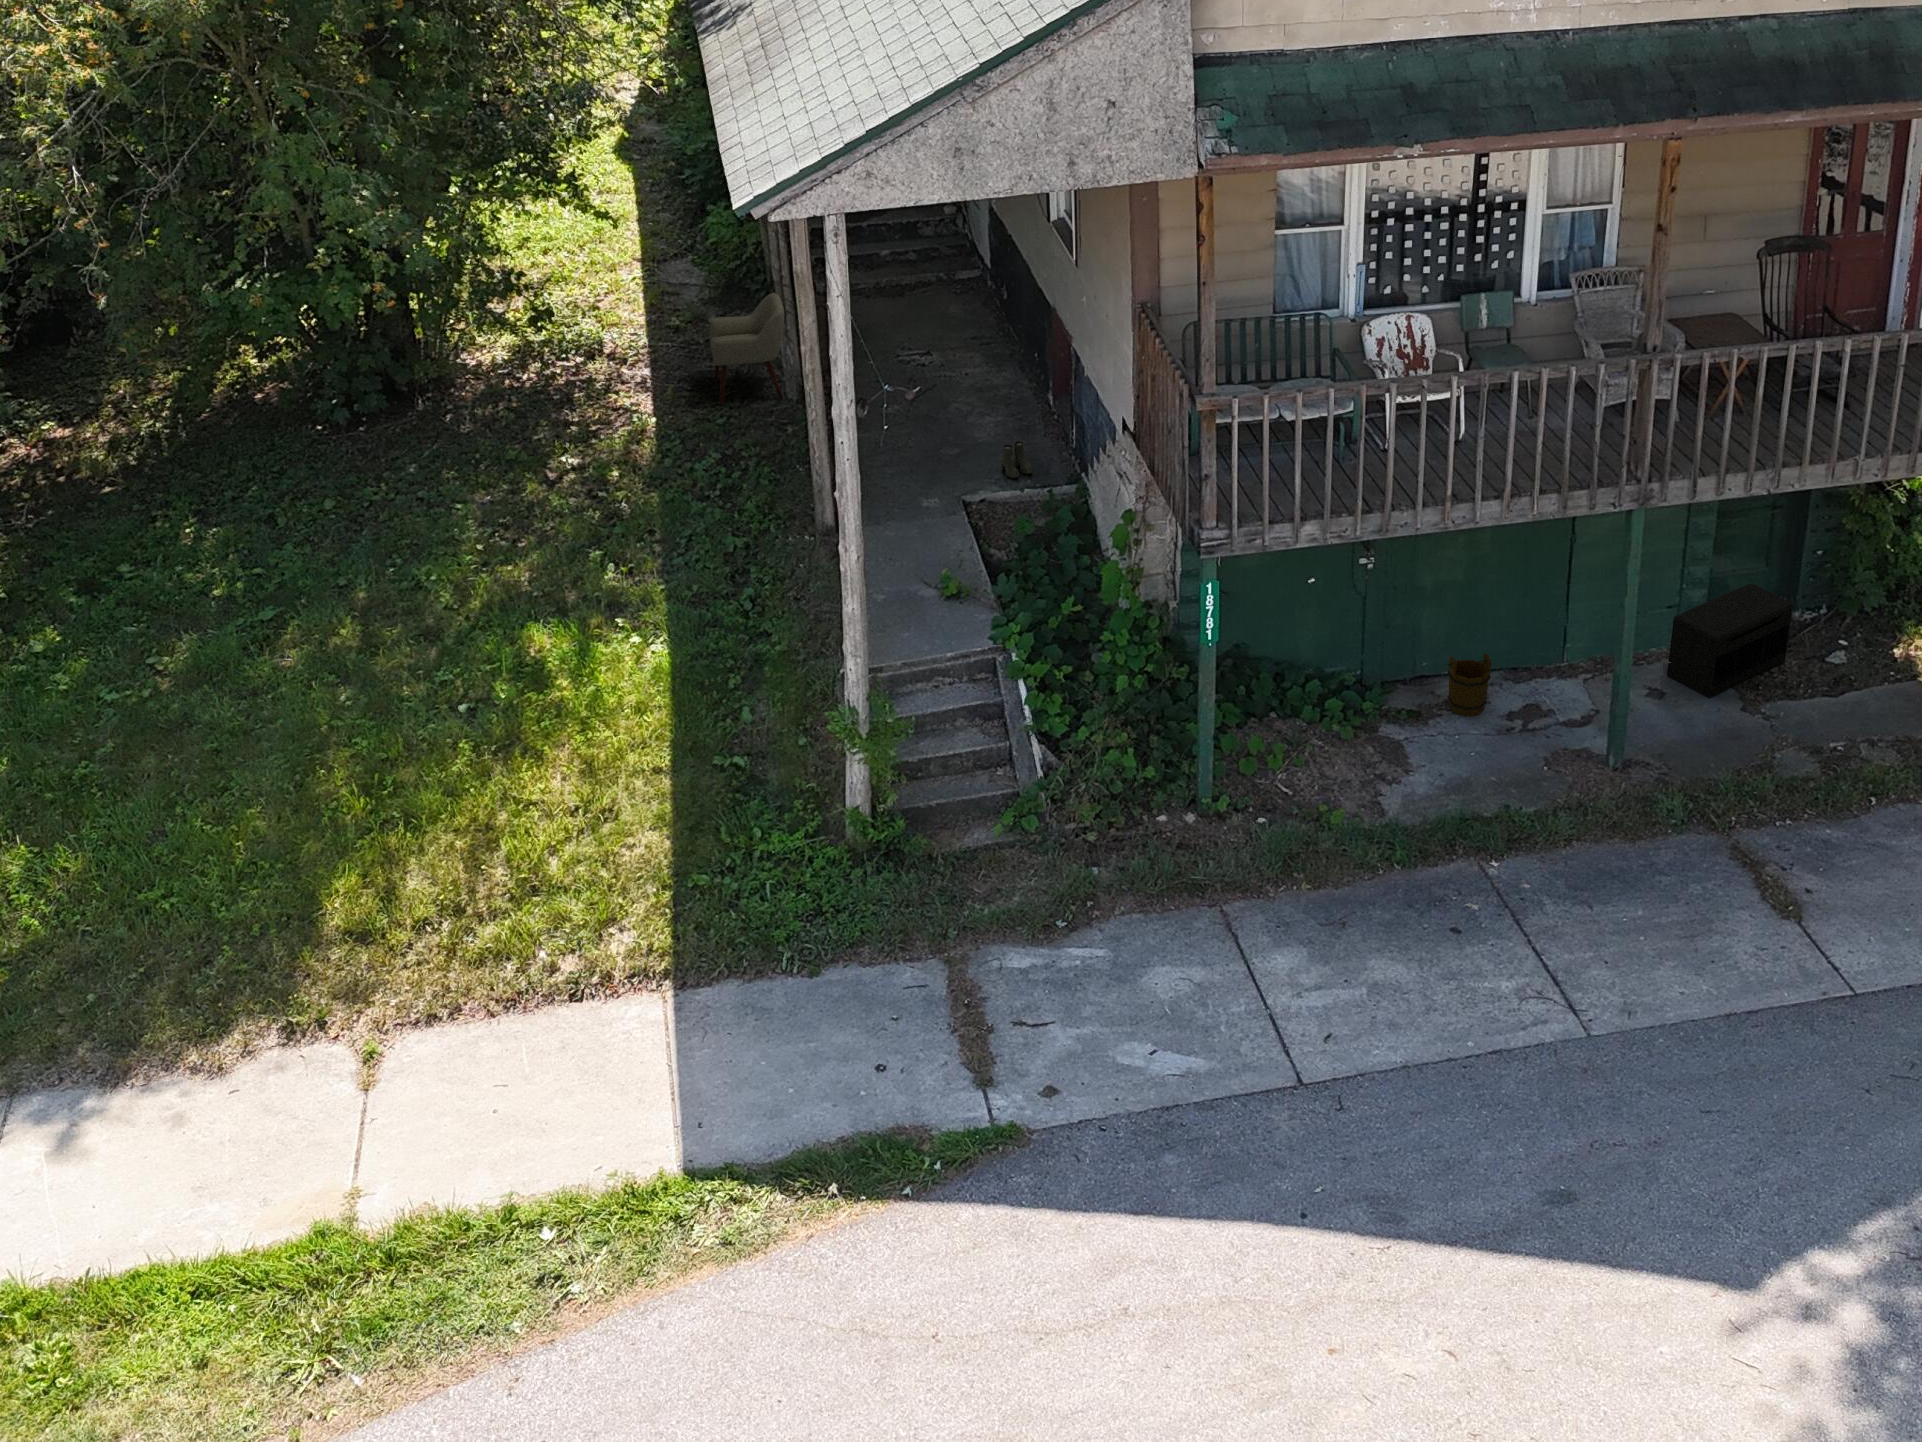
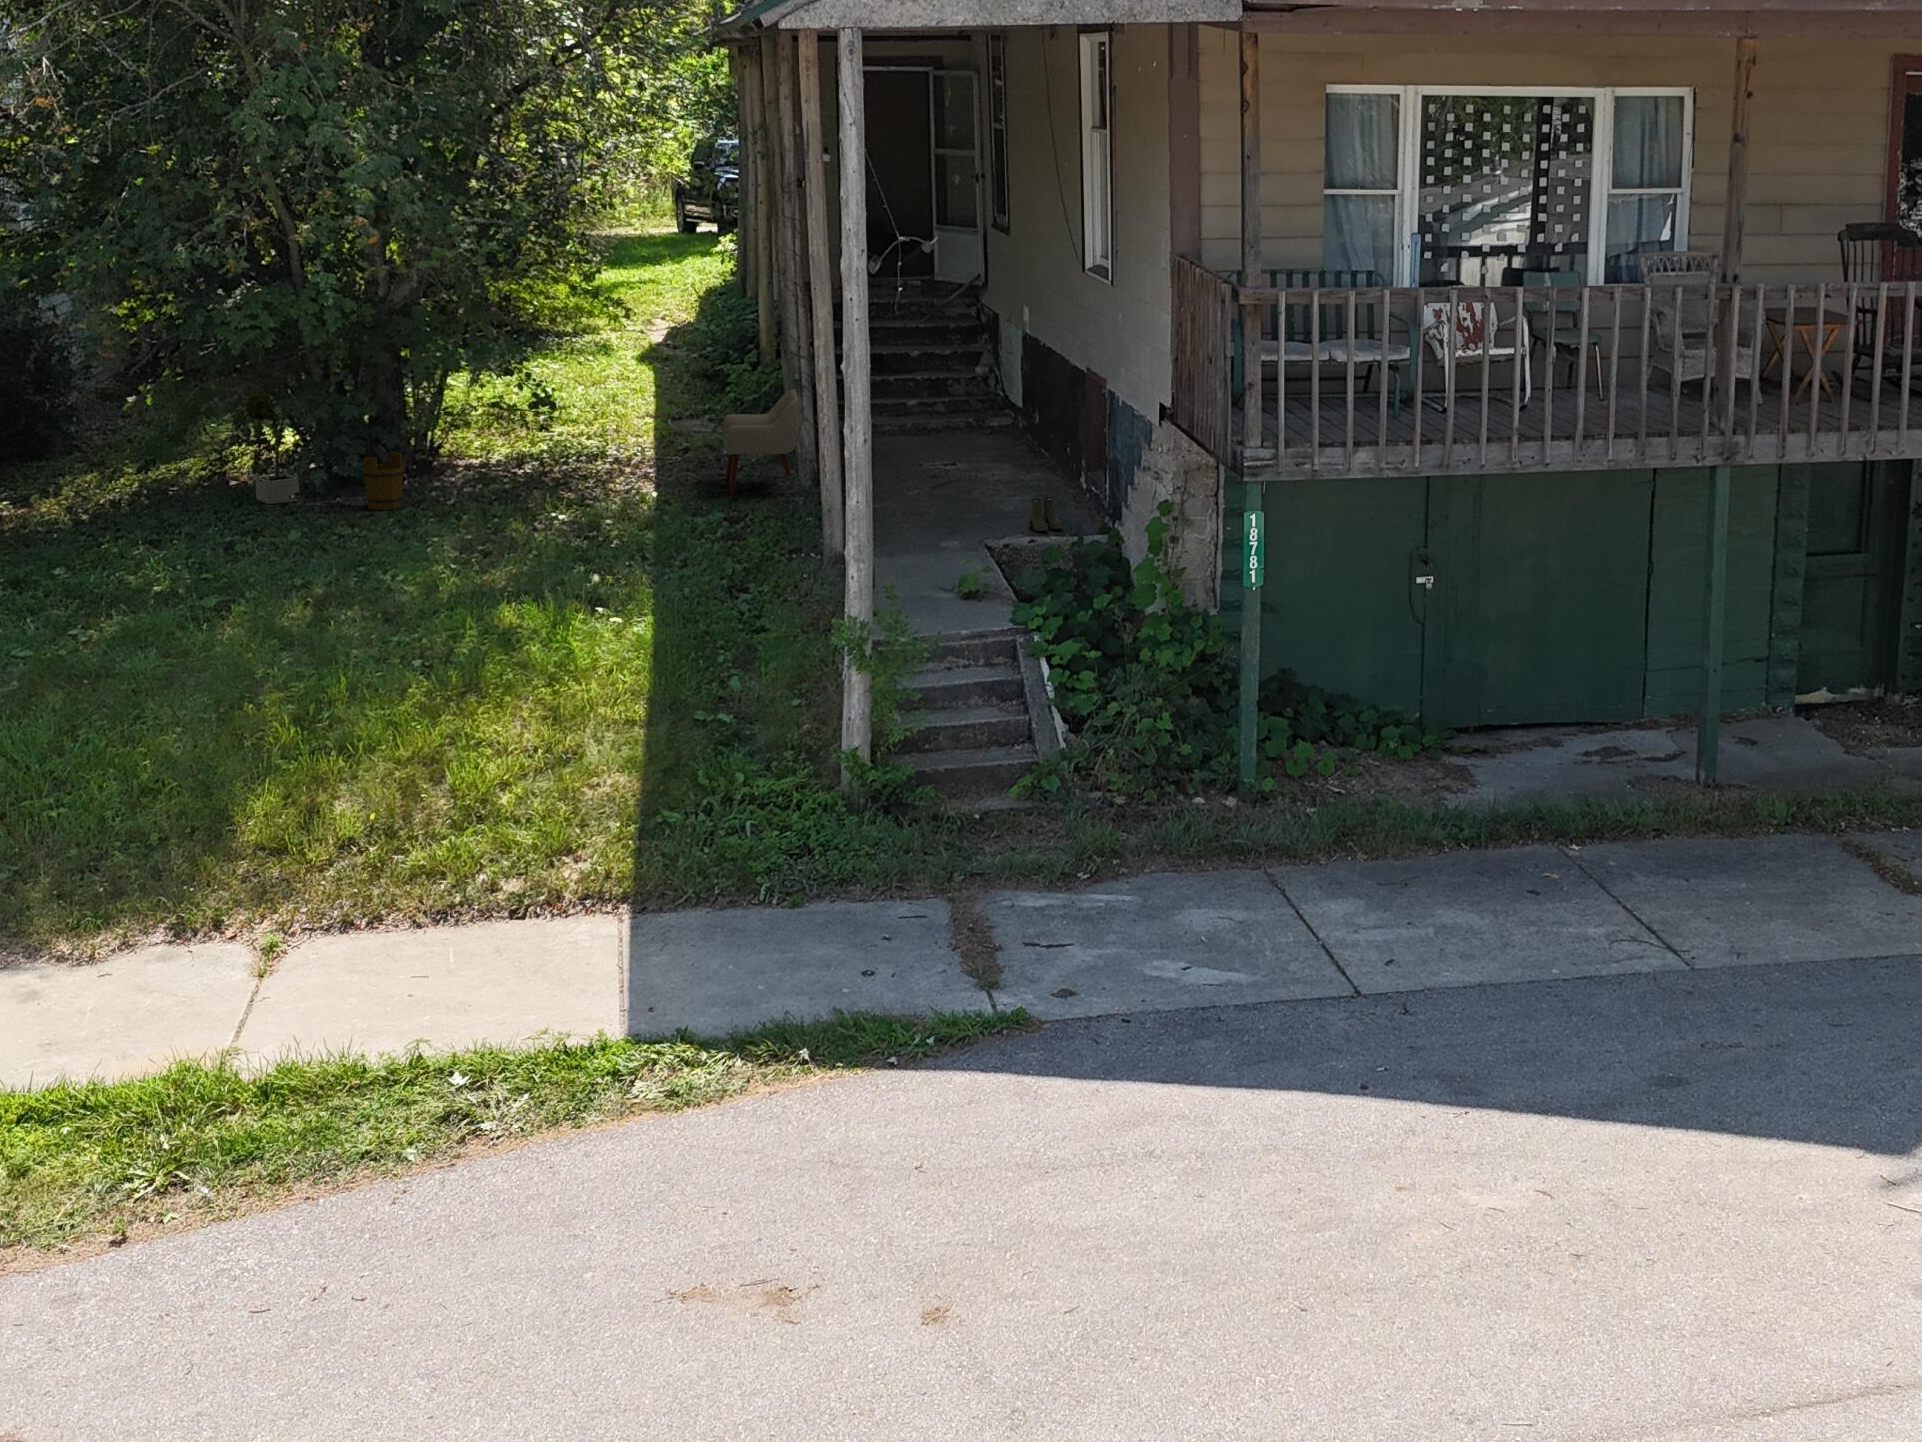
potted tree: none [264,329,322,437] -> present [246,389,299,504]
bench: present [1667,583,1793,698] -> none [1757,636,1893,741]
bucket: present [1447,653,1491,716] -> present [358,452,404,510]

